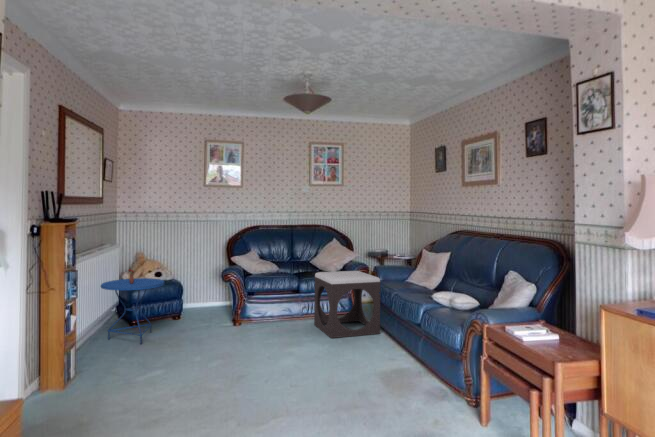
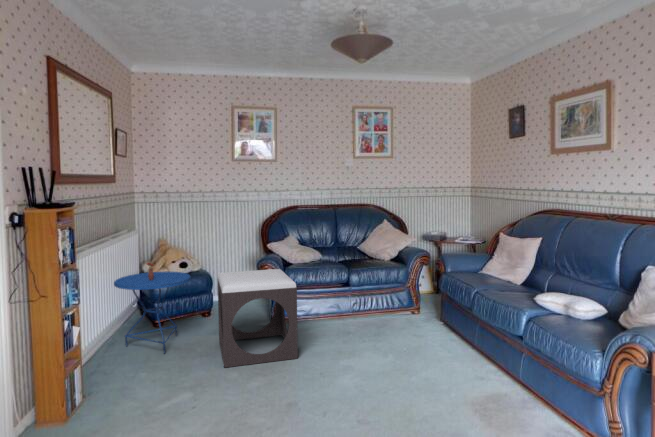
footstool: present [314,271,381,338] -> present [218,269,298,367]

